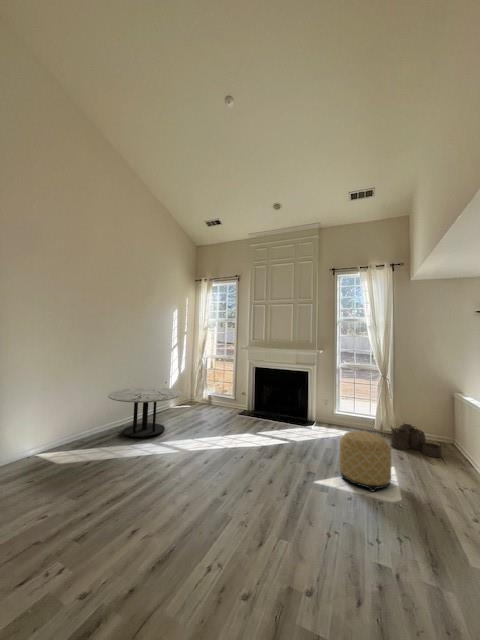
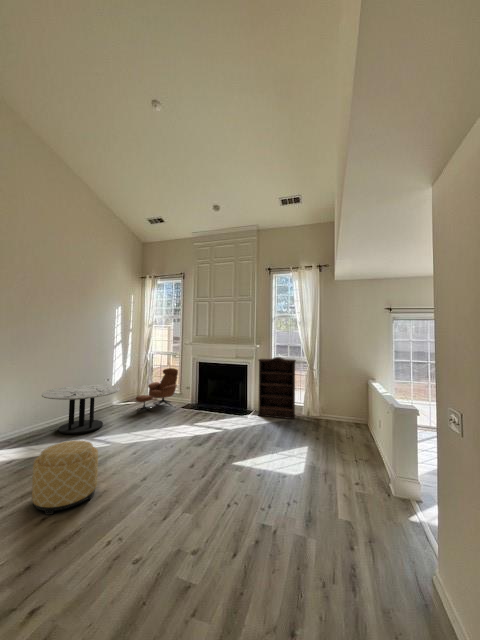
bookshelf: none [322,364,365,433] -> present [258,357,296,419]
lounge chair: none [193,373,234,418] -> present [136,368,178,411]
woven basket: present [391,424,441,457] -> none [313,408,352,436]
ottoman: present [339,431,391,491] -> present [32,440,98,515]

